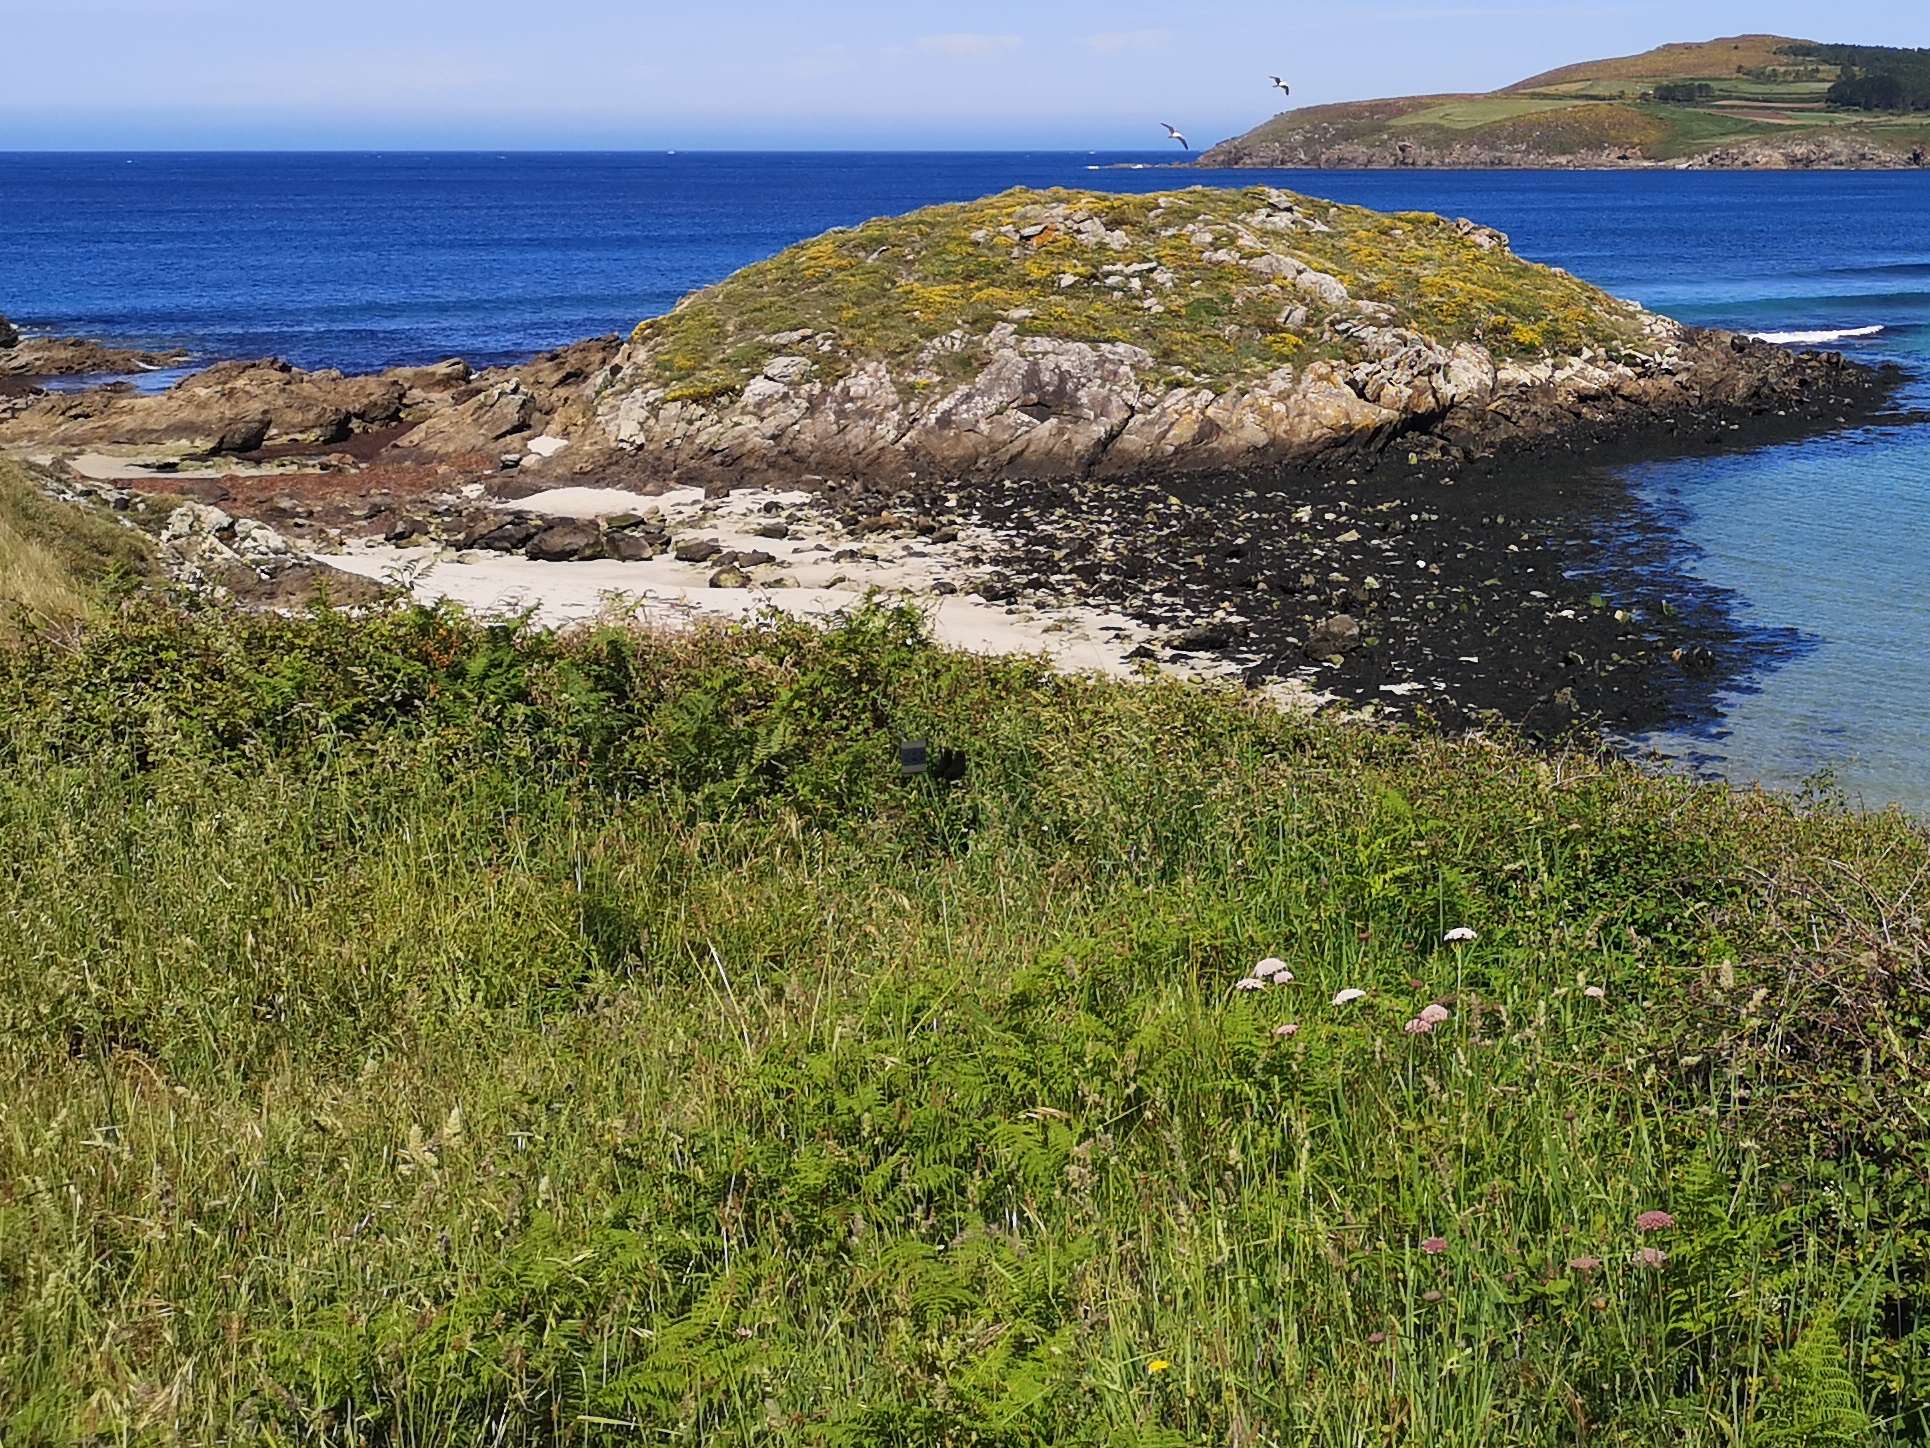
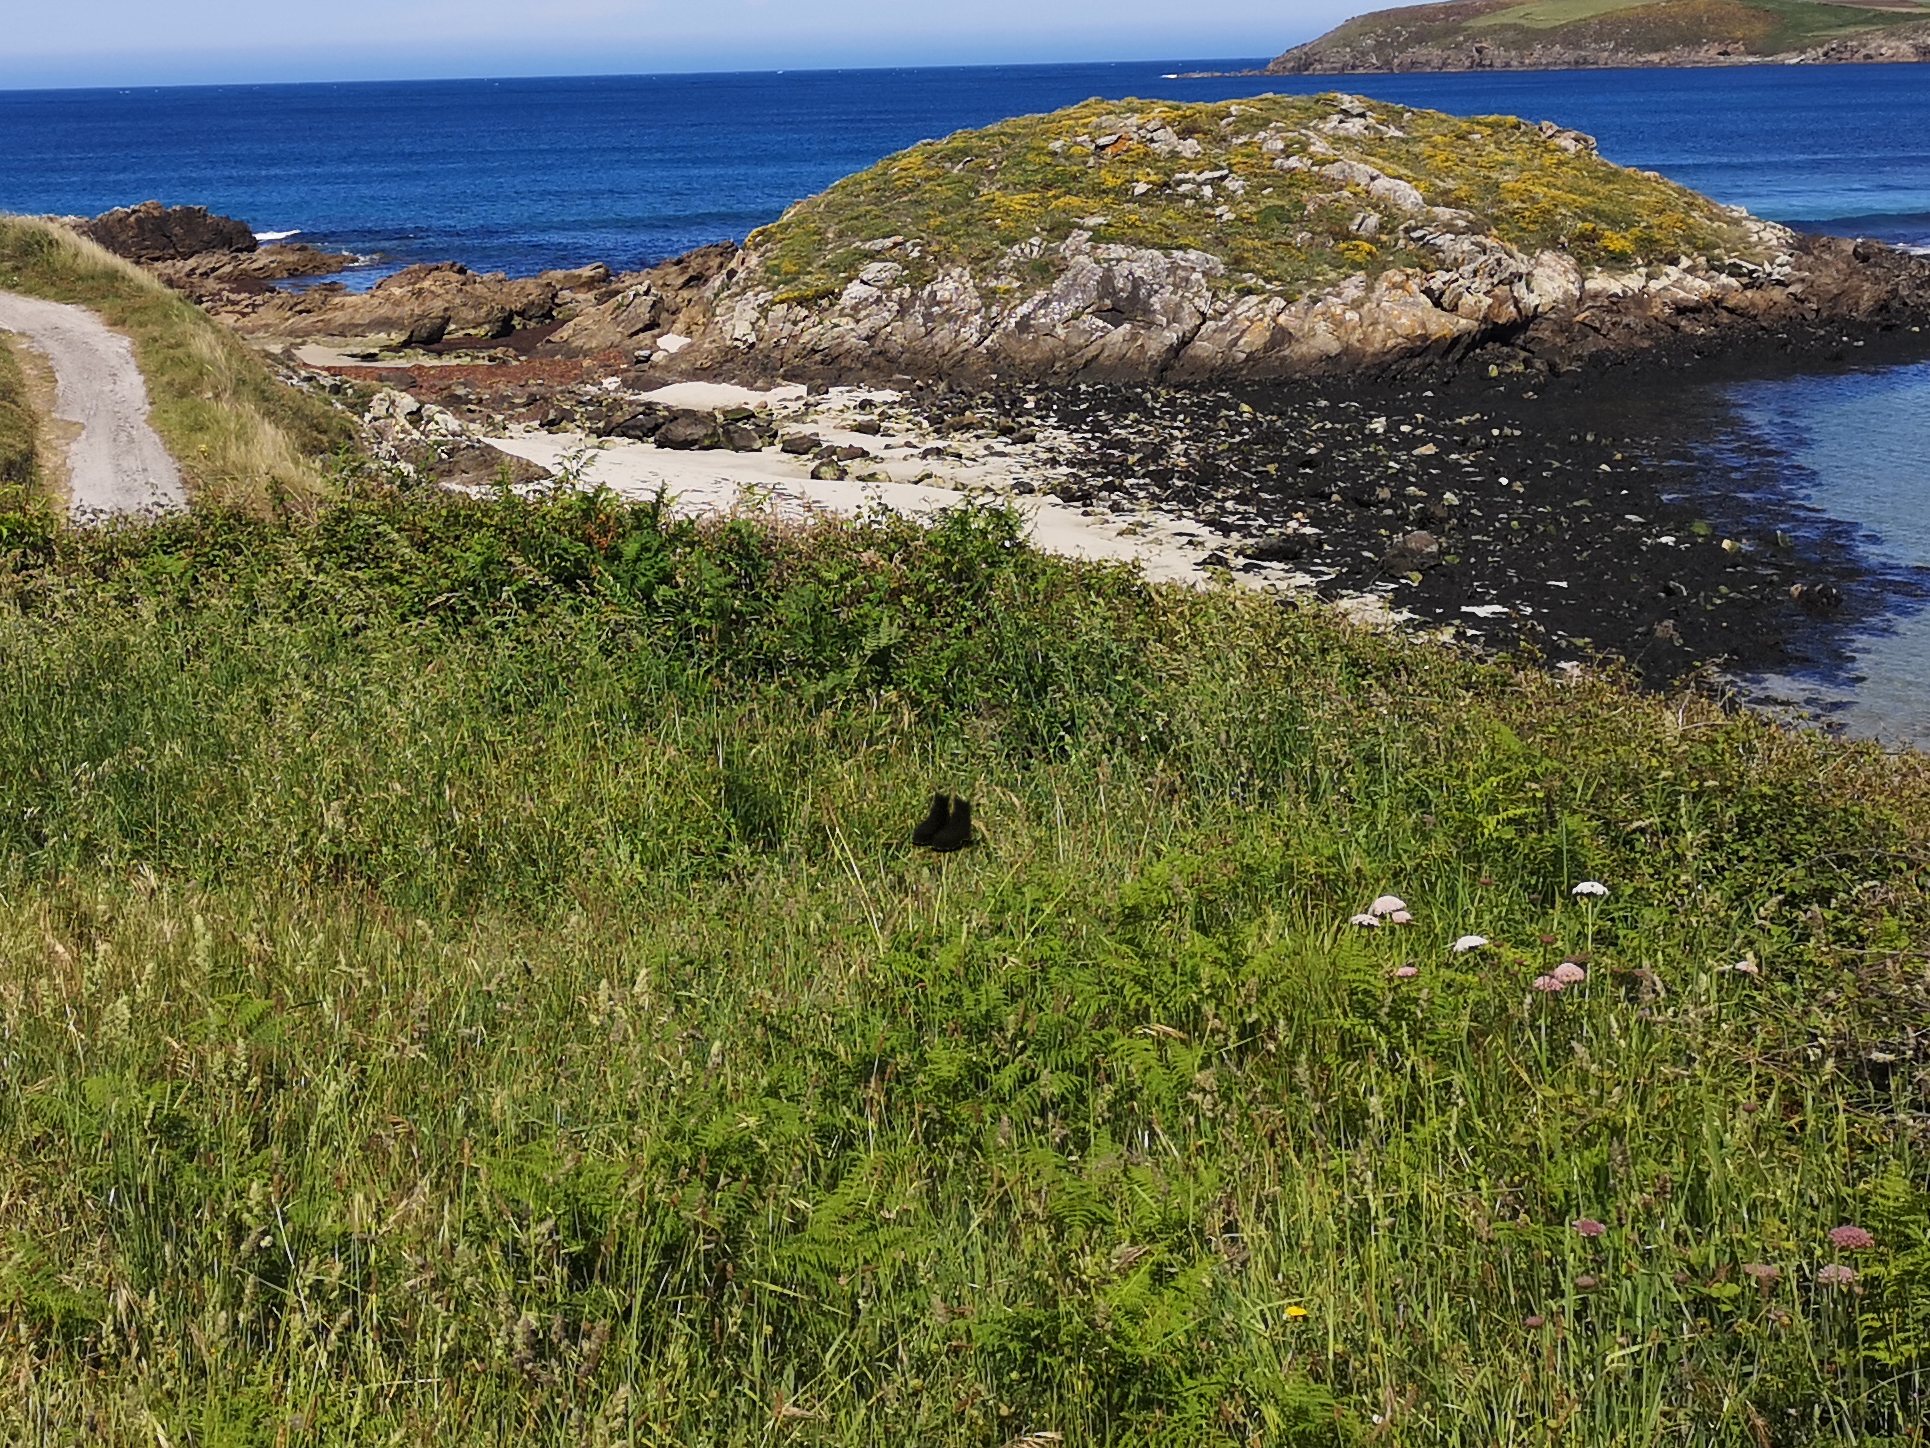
bag: present [901,719,927,773] -> none [864,731,907,827]

